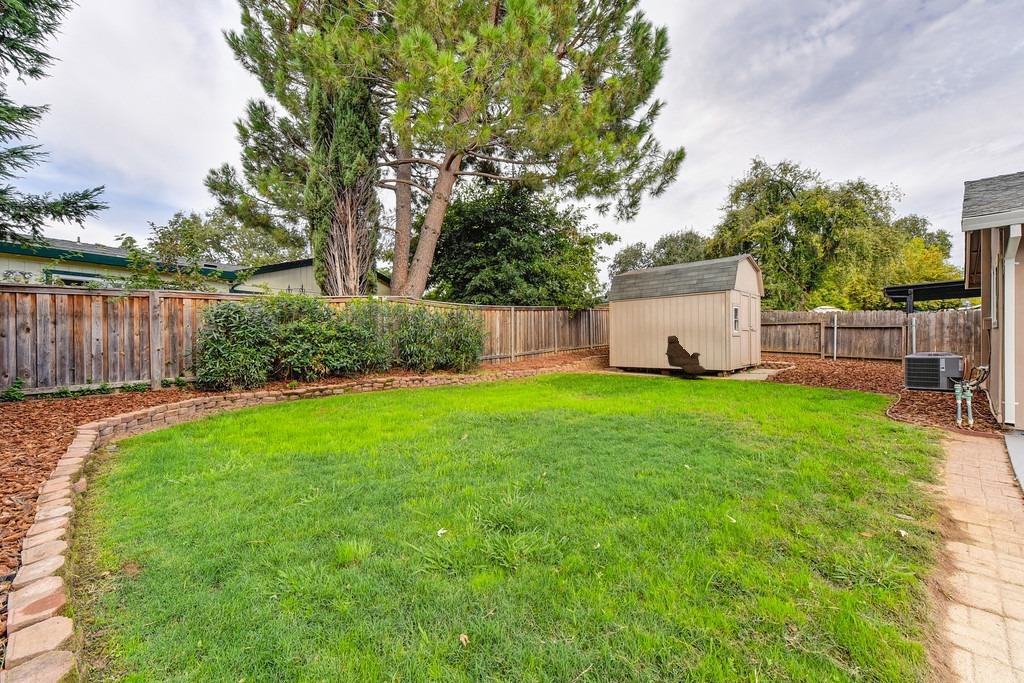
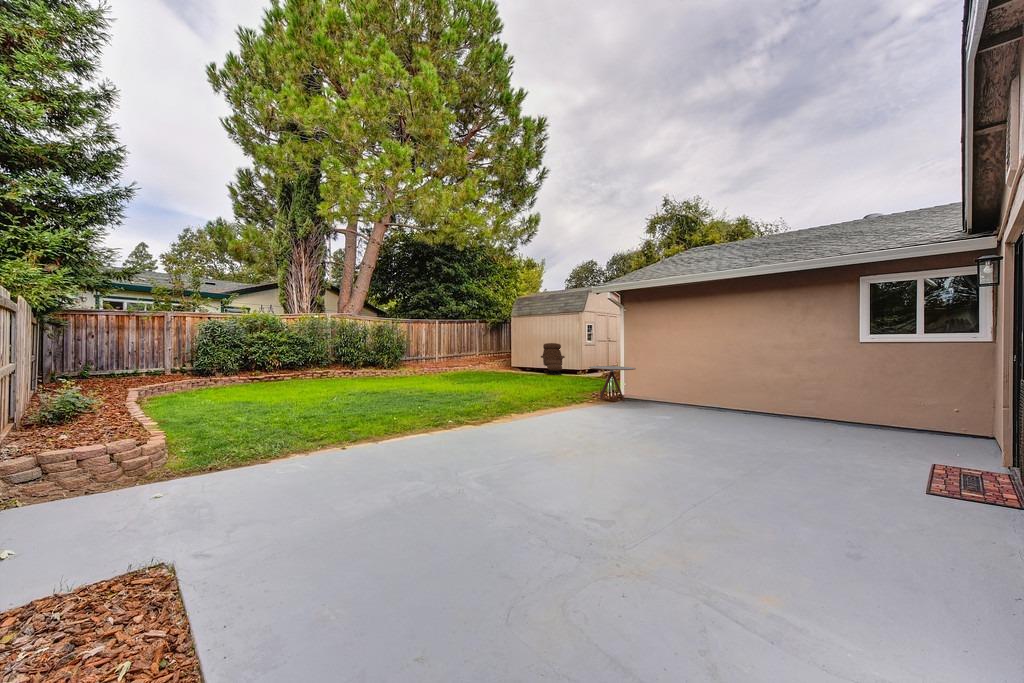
round table: none [879,373,991,437] -> present [589,366,636,400]

